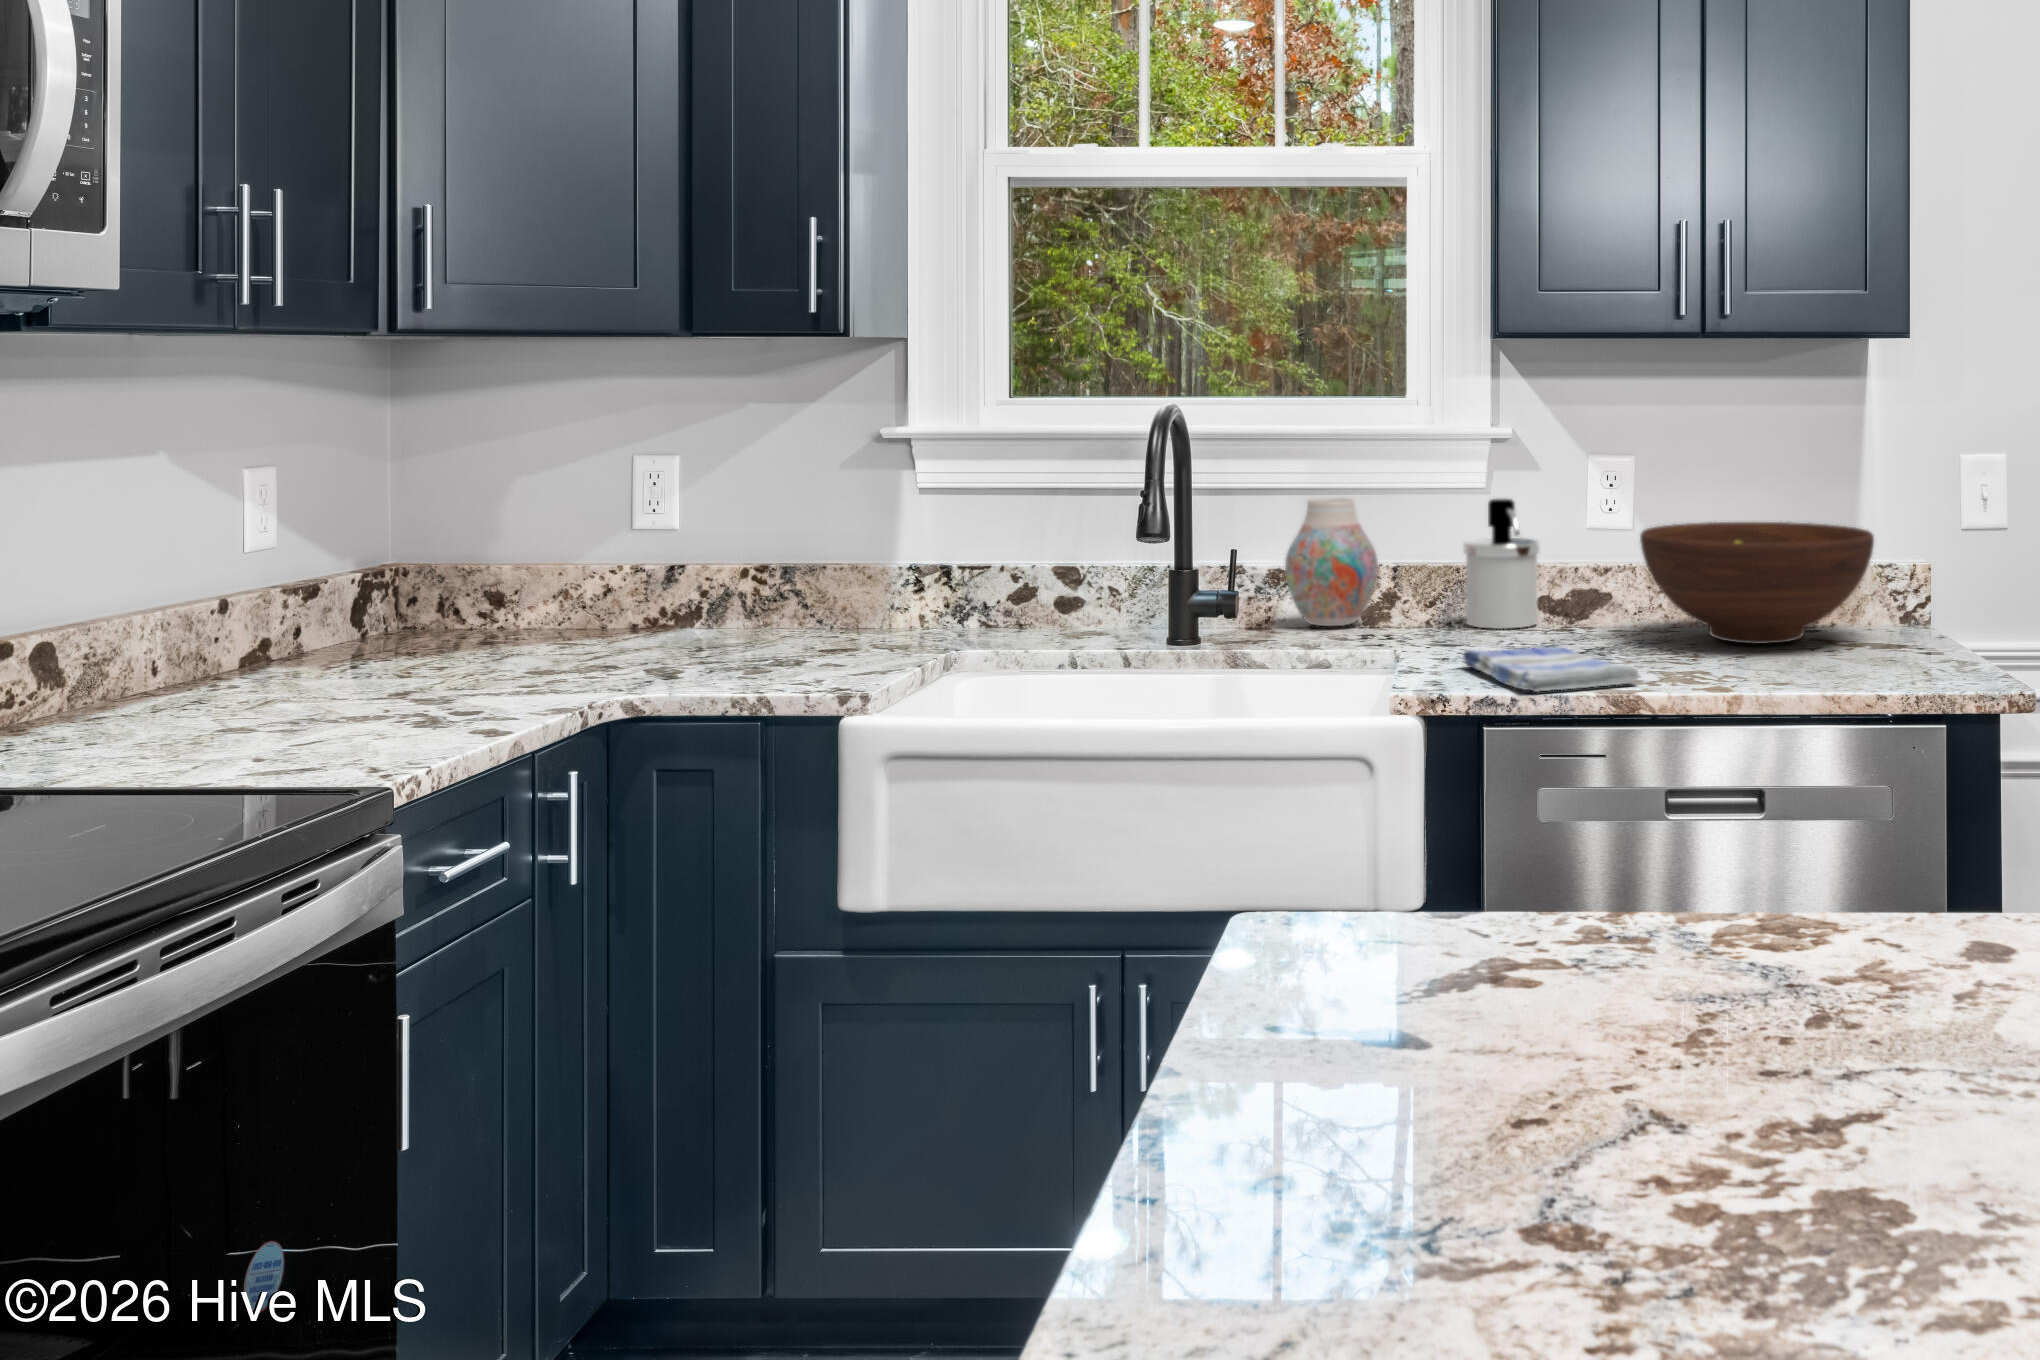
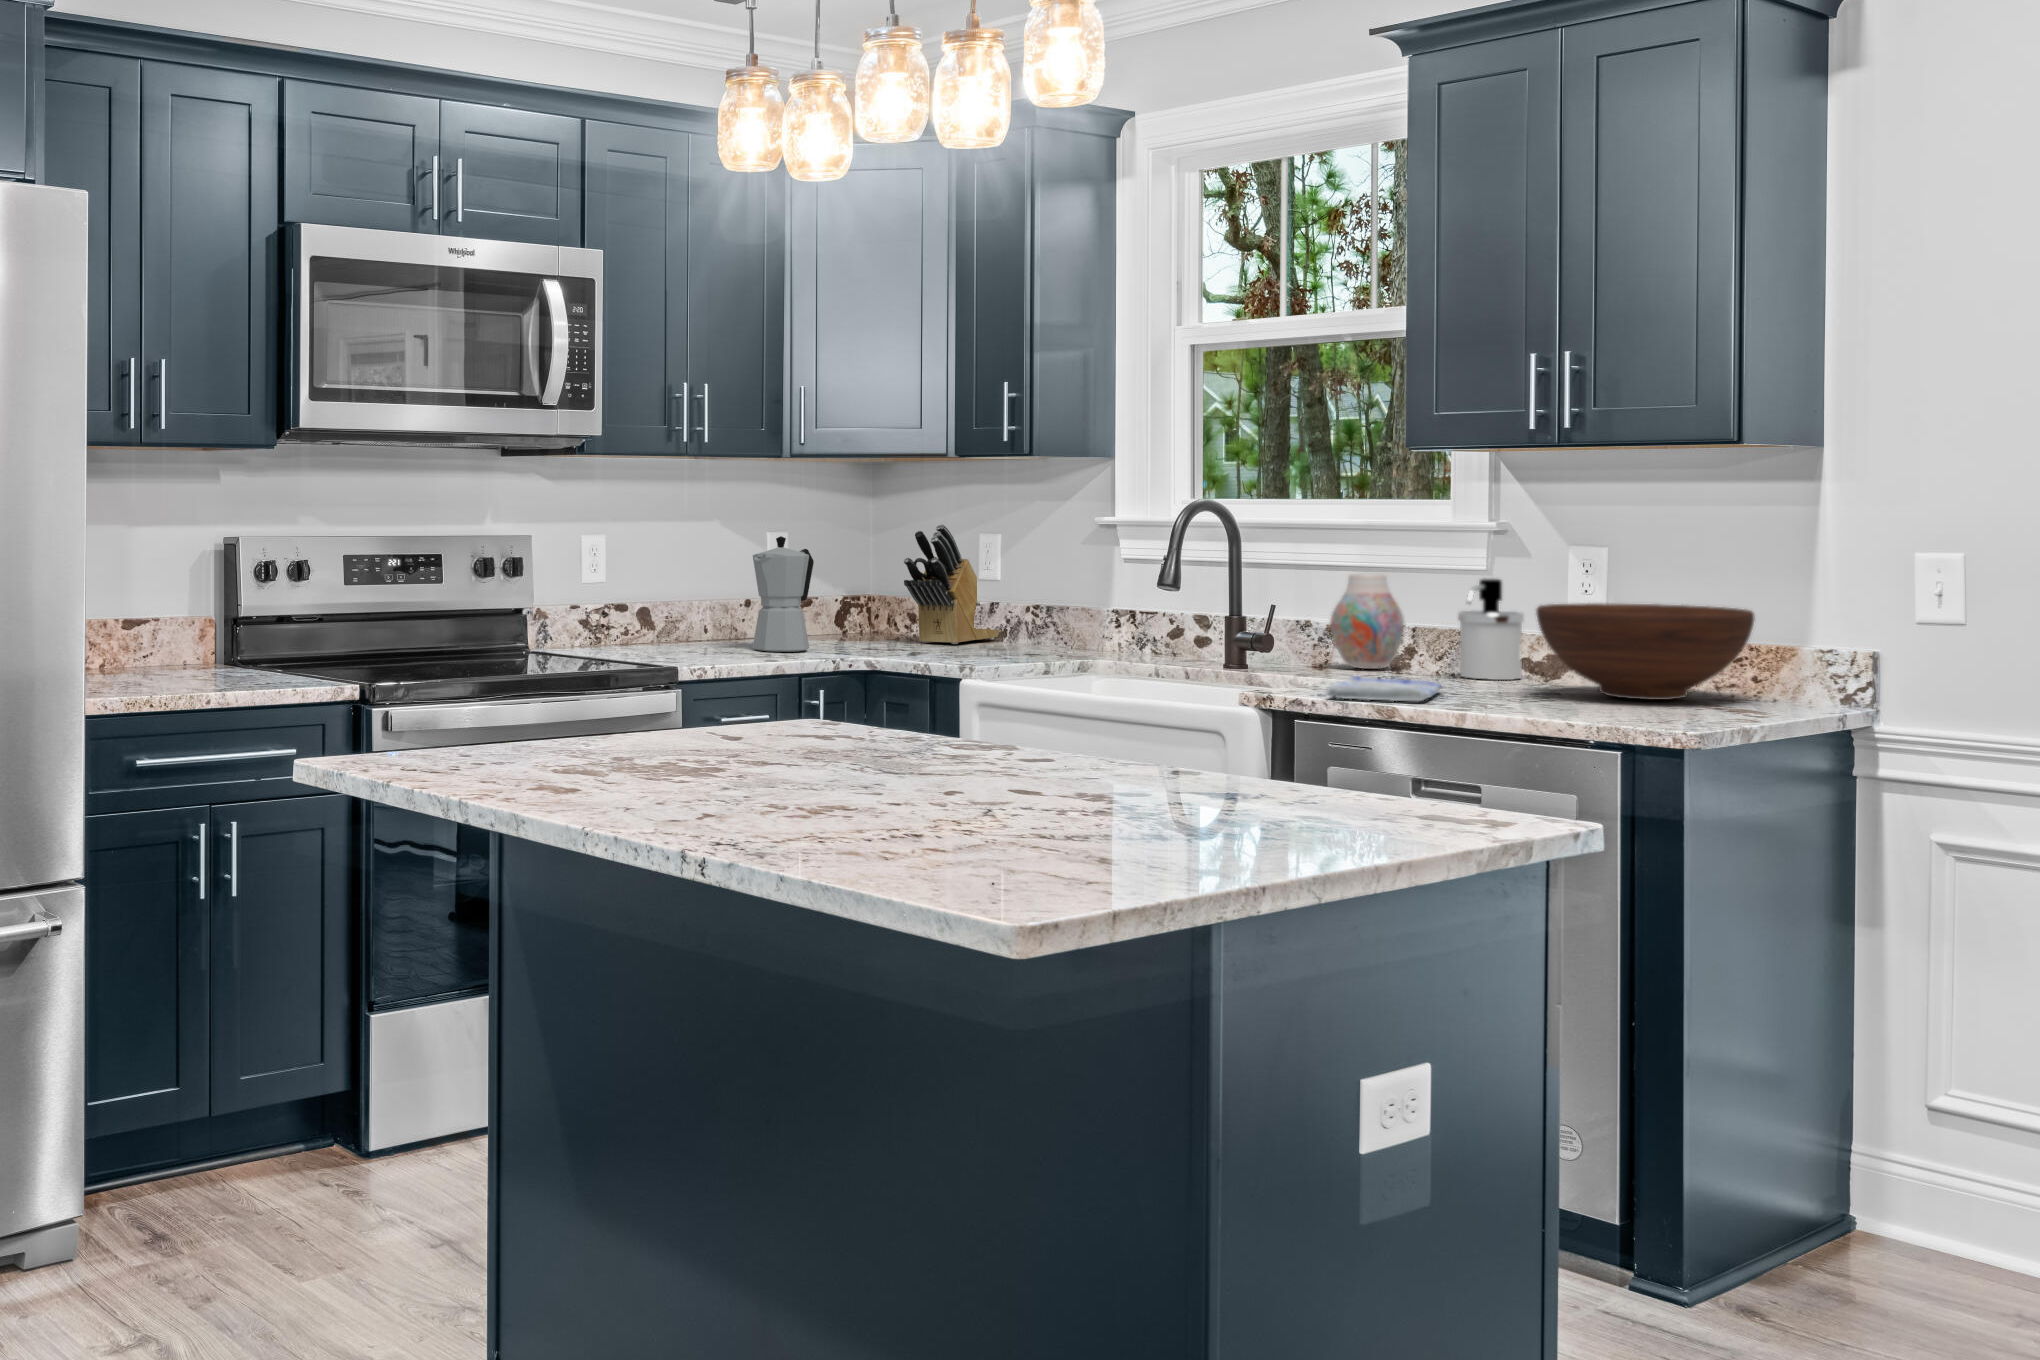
knife block: none [540,446,648,643] -> present [904,524,1000,644]
moka pot: none [309,484,429,703] -> present [753,536,814,652]

